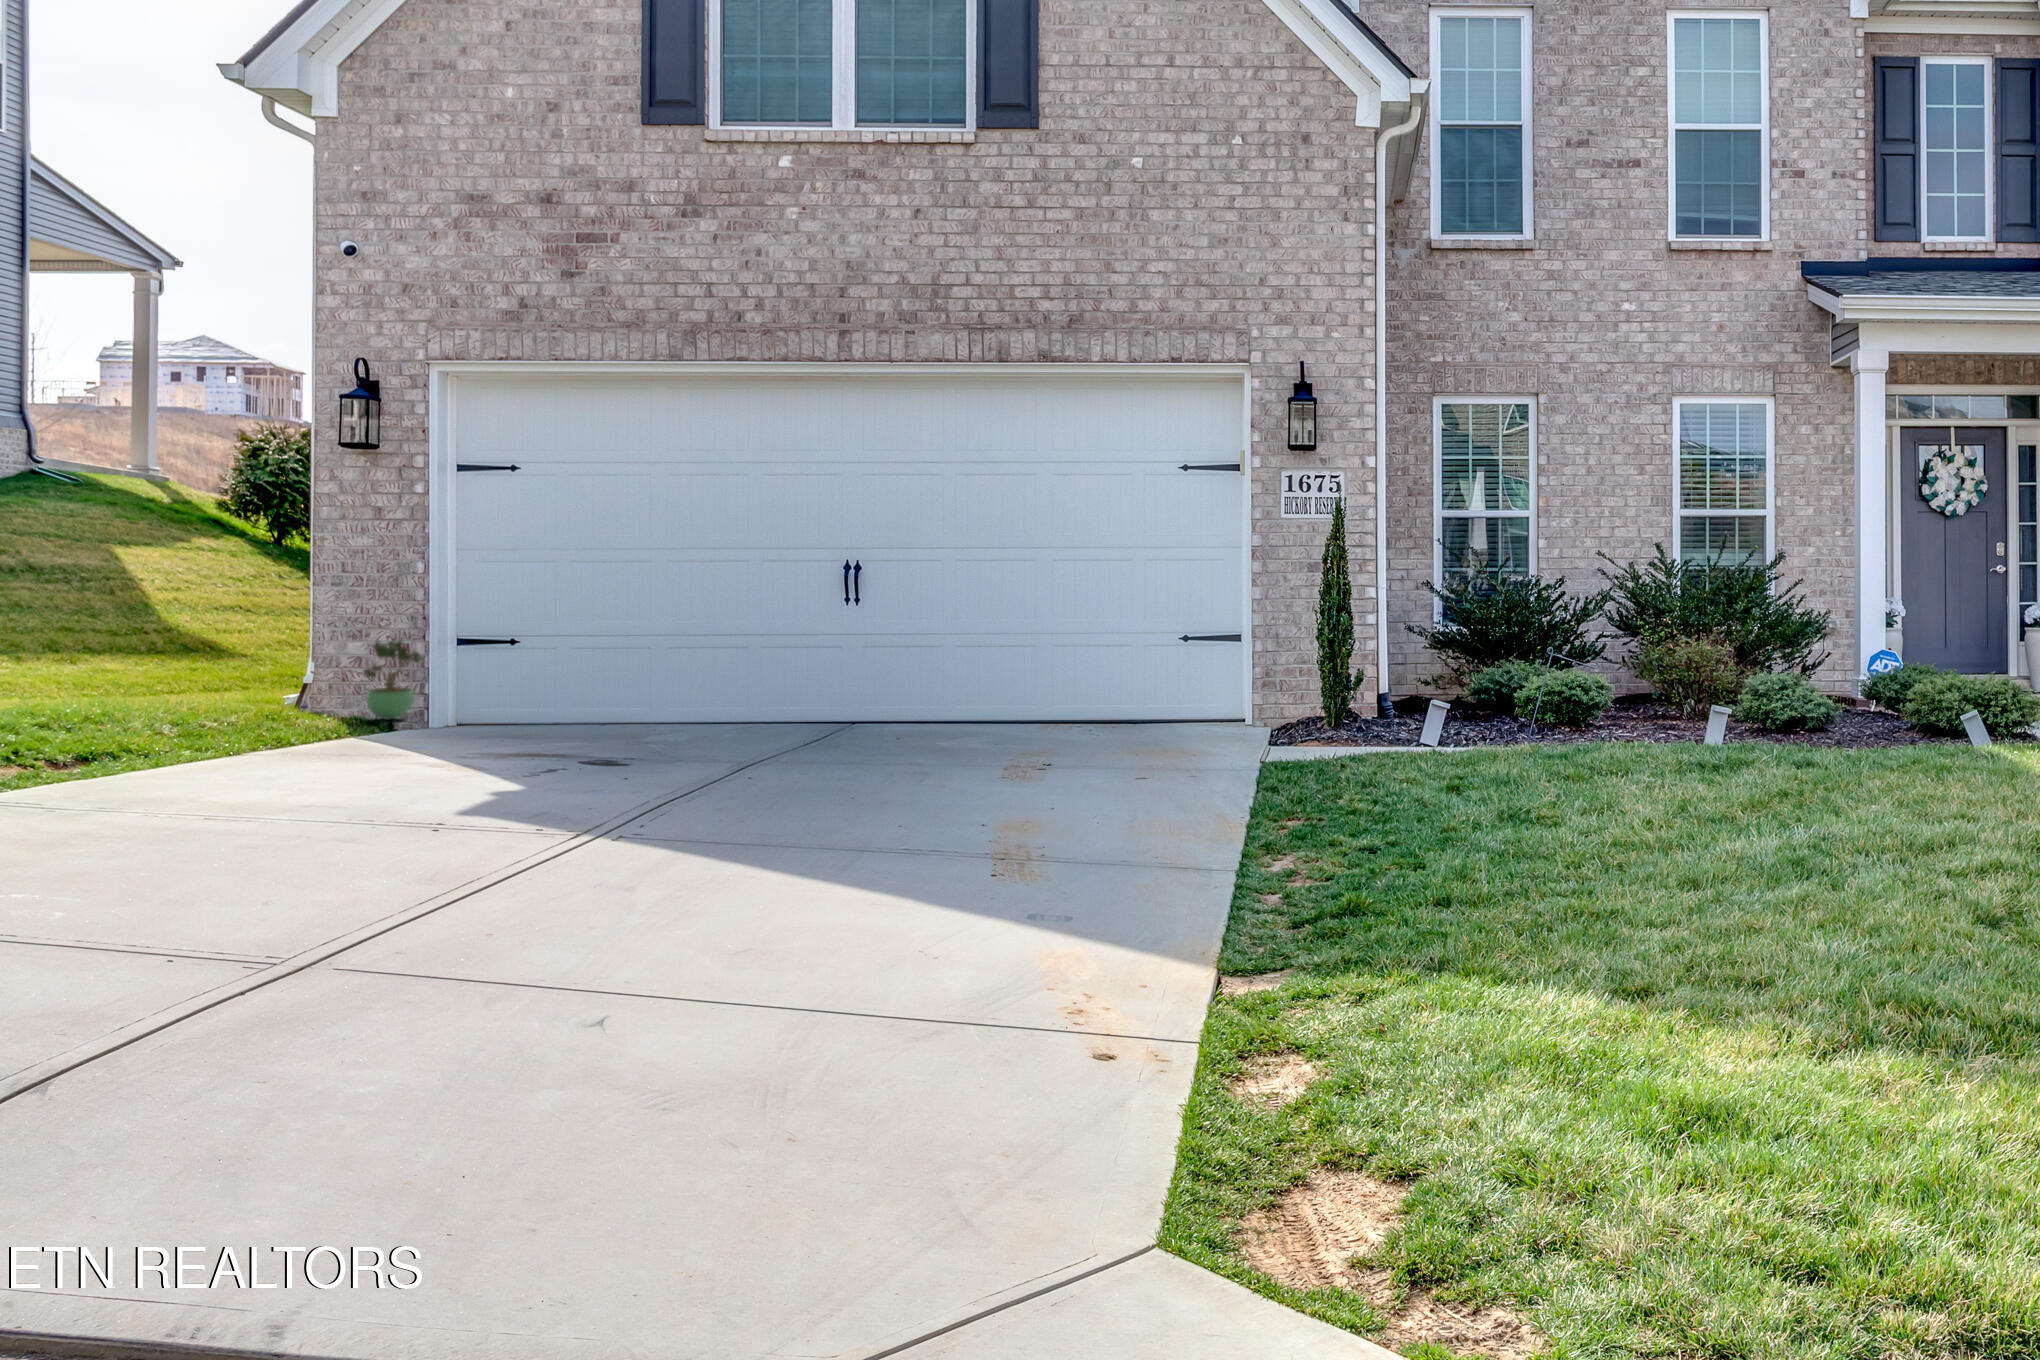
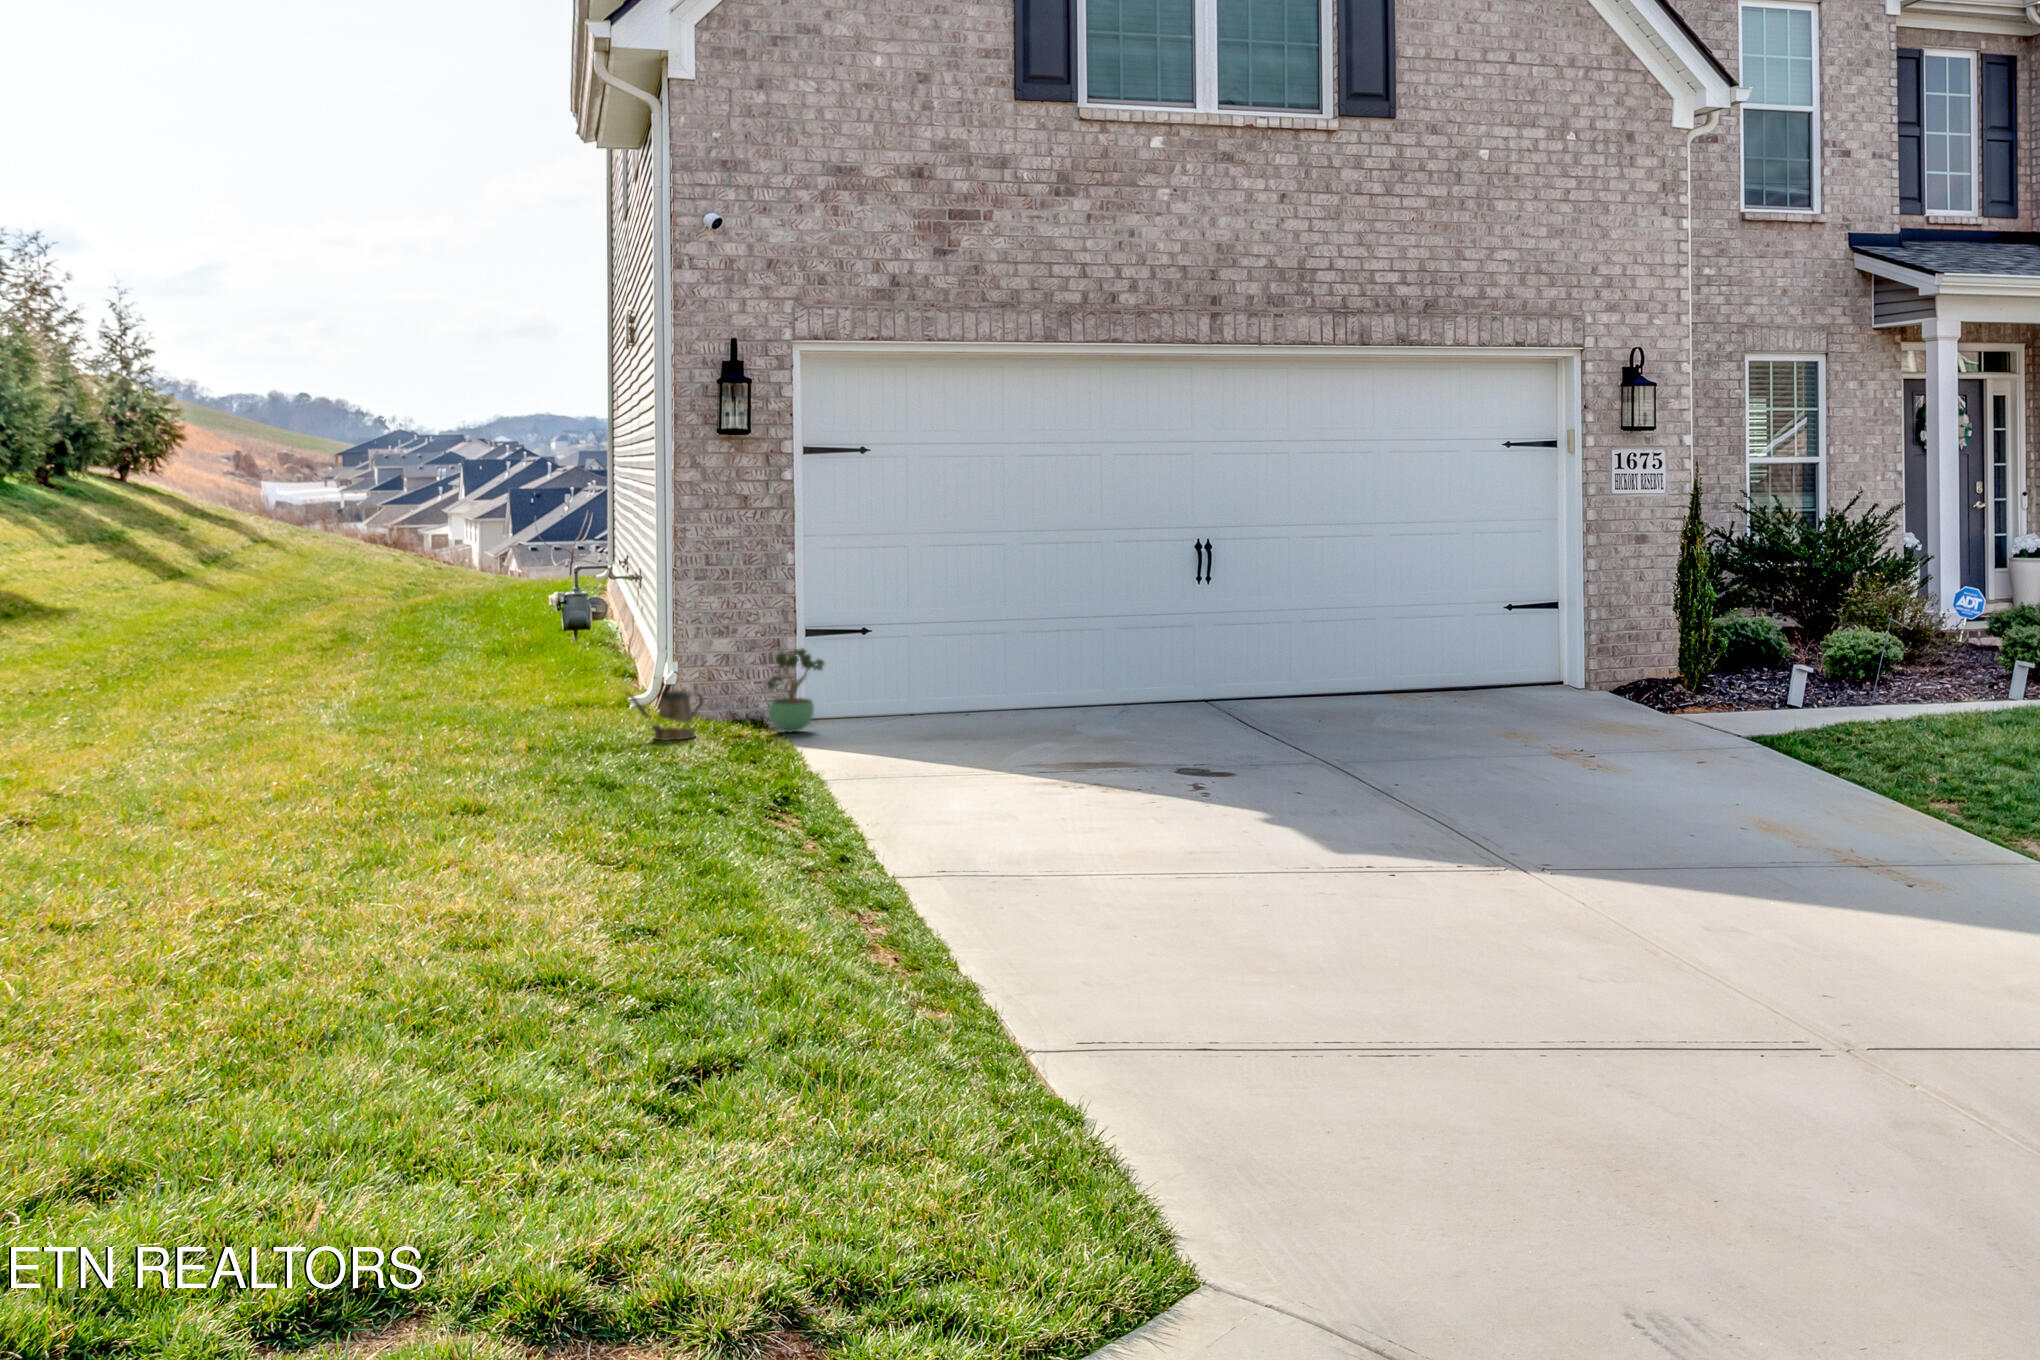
watering can: none [221,670,318,719] -> present [625,690,704,740]

